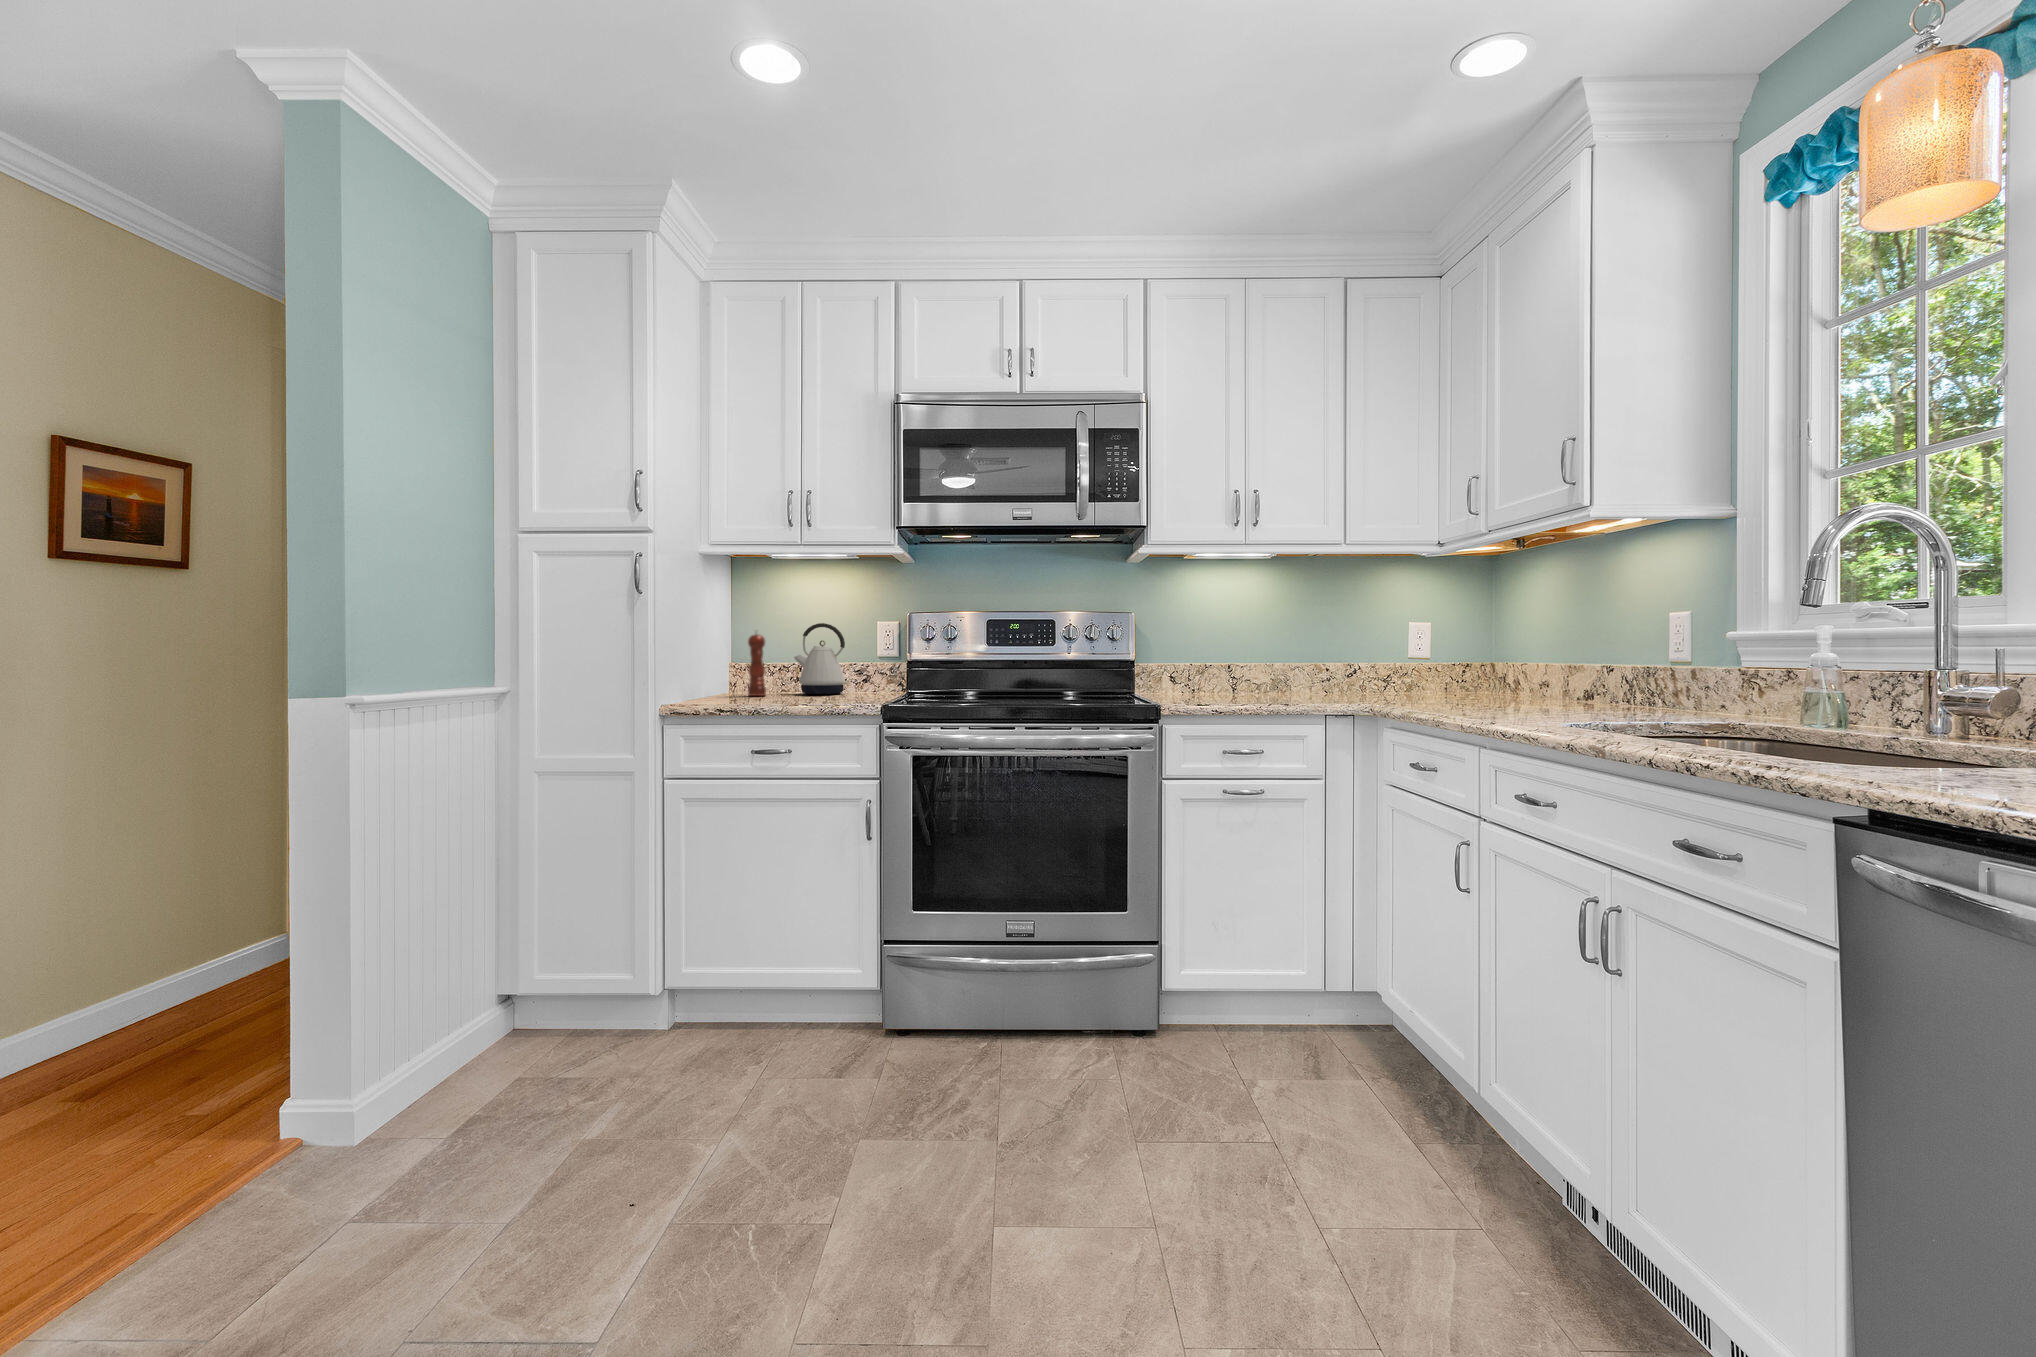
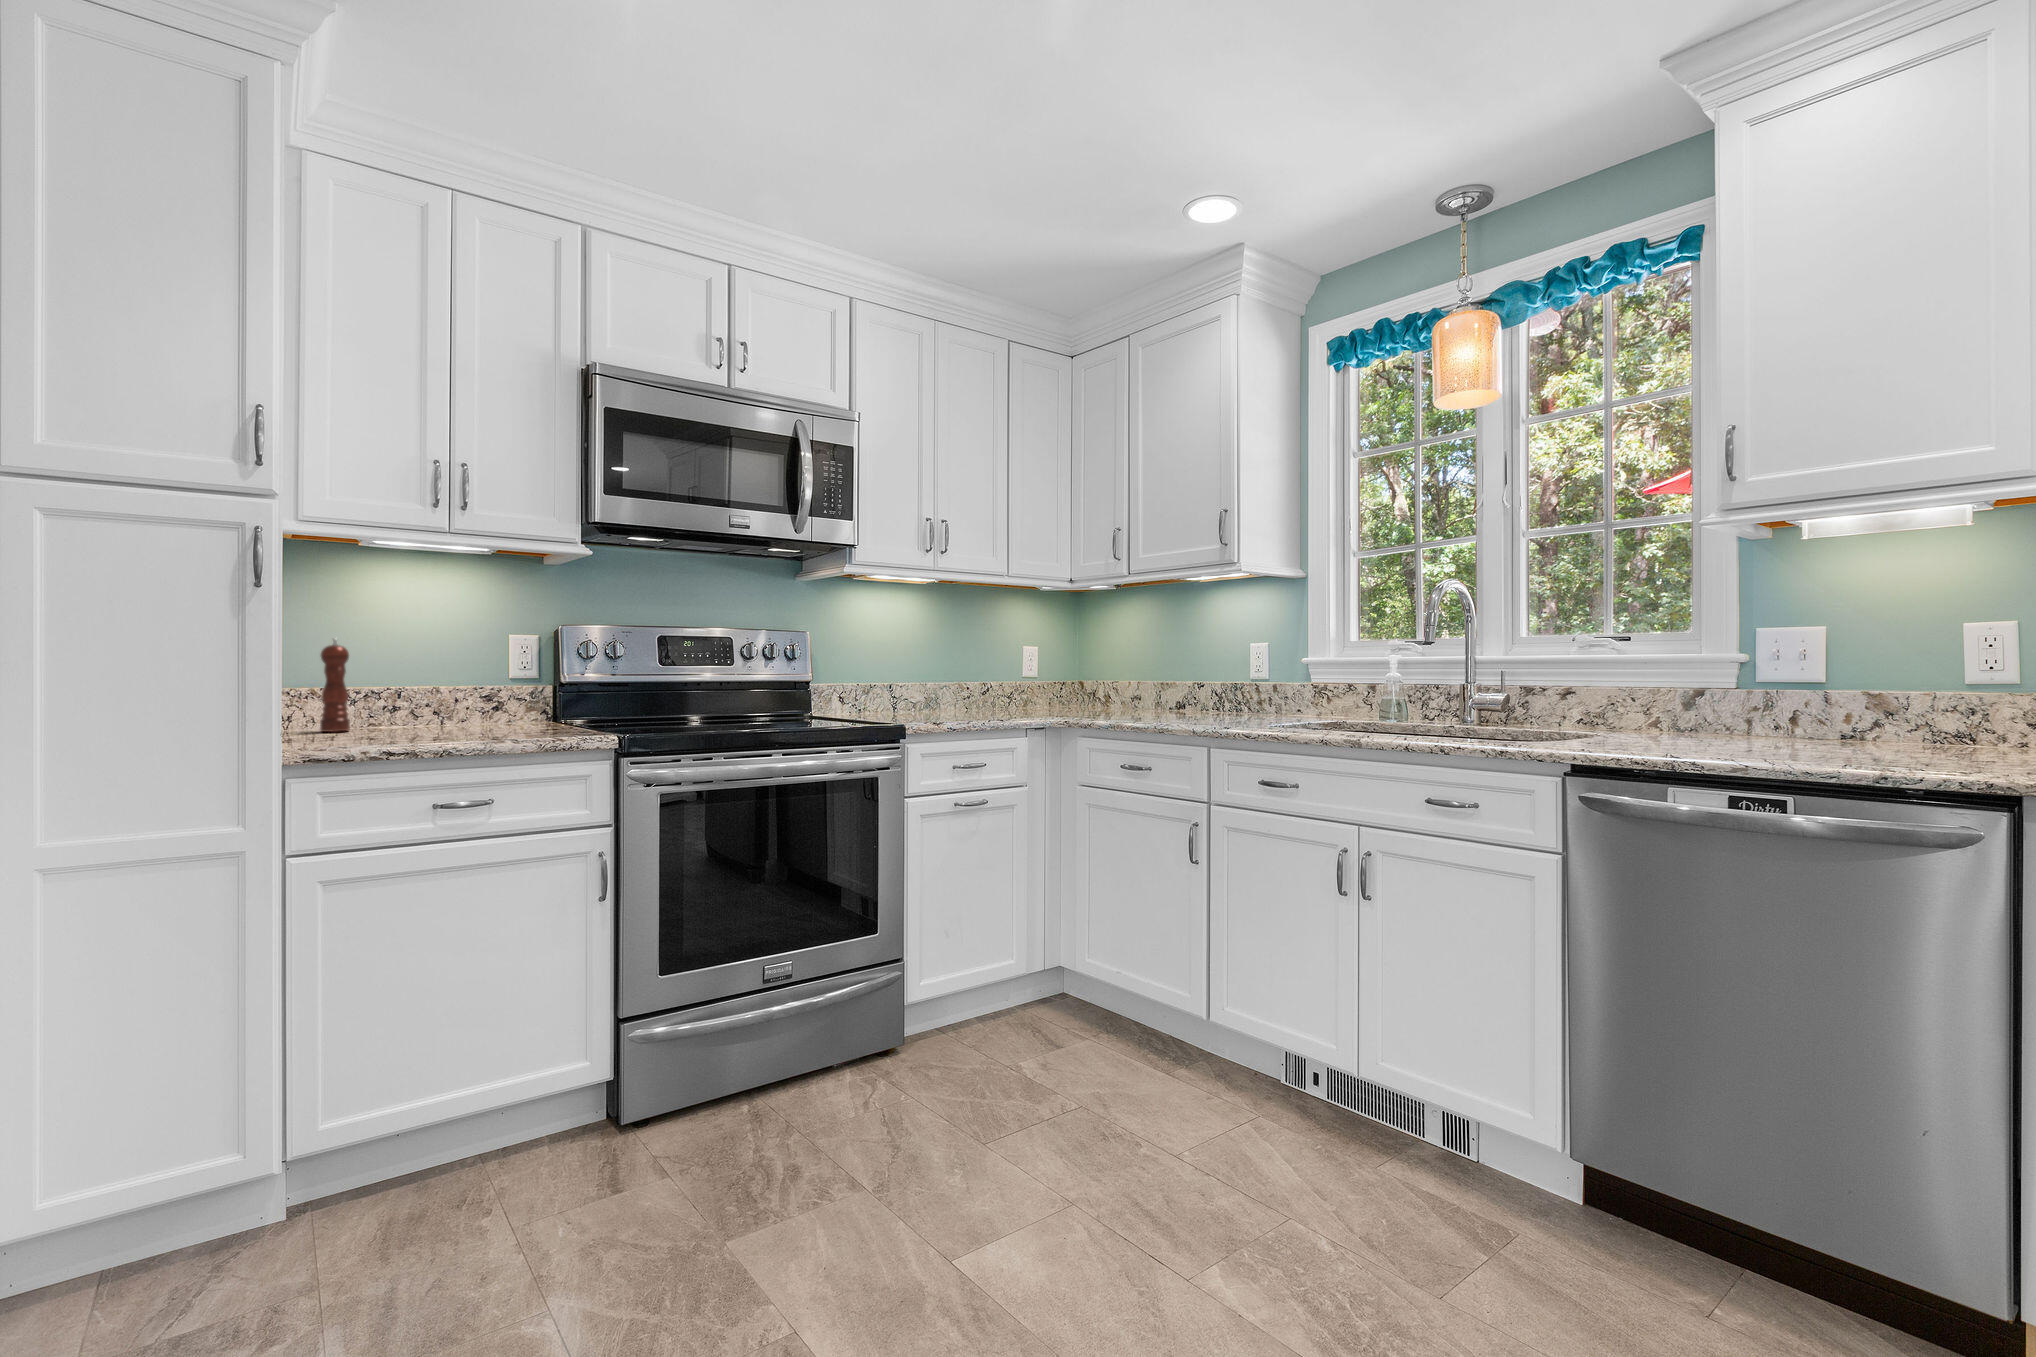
kettle: present [794,623,848,694] -> none [384,632,470,726]

